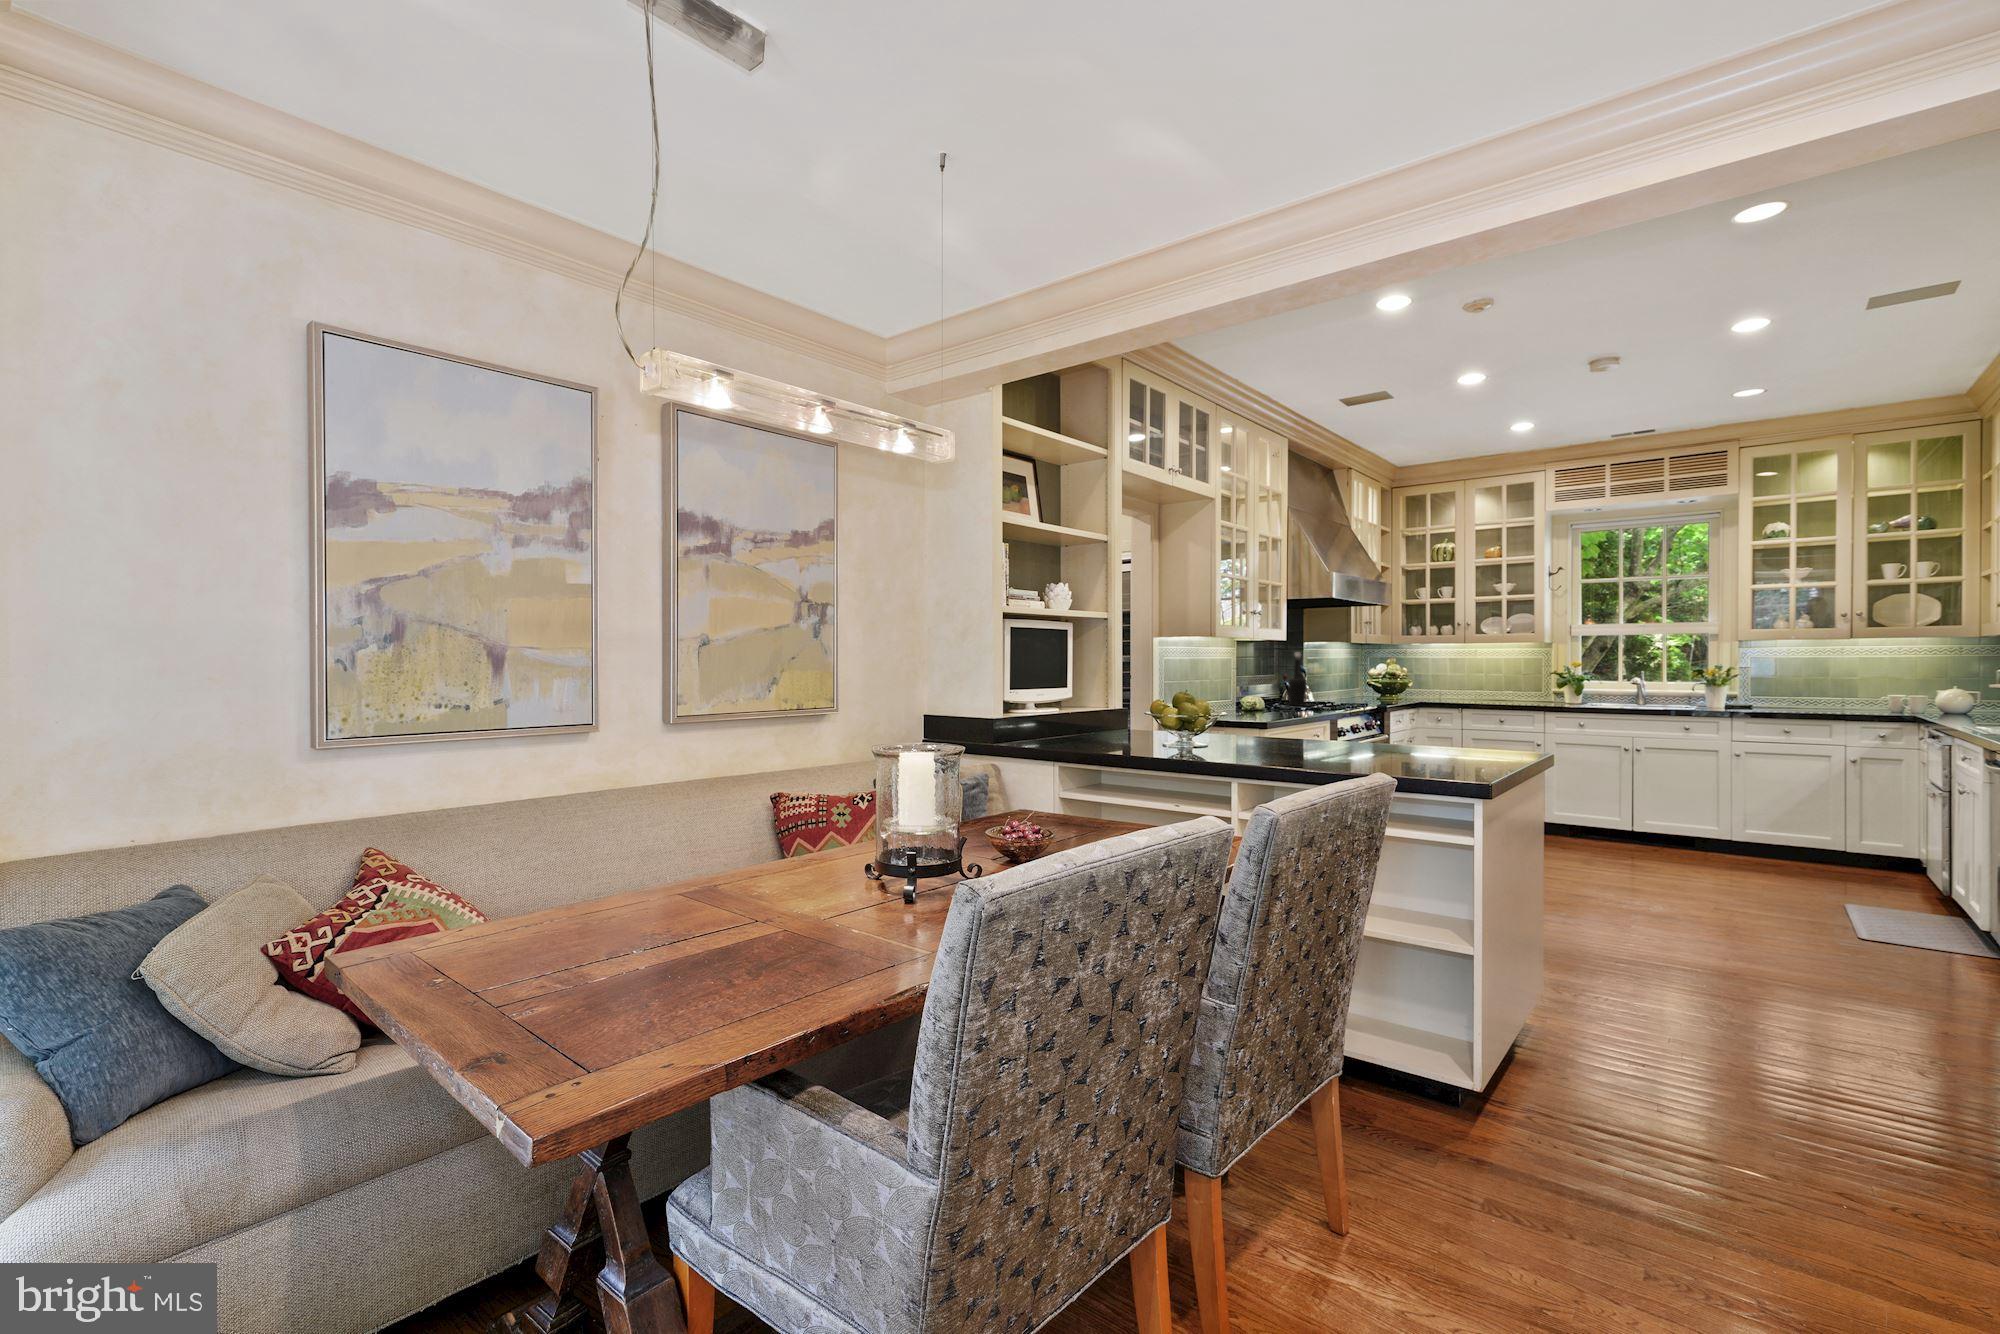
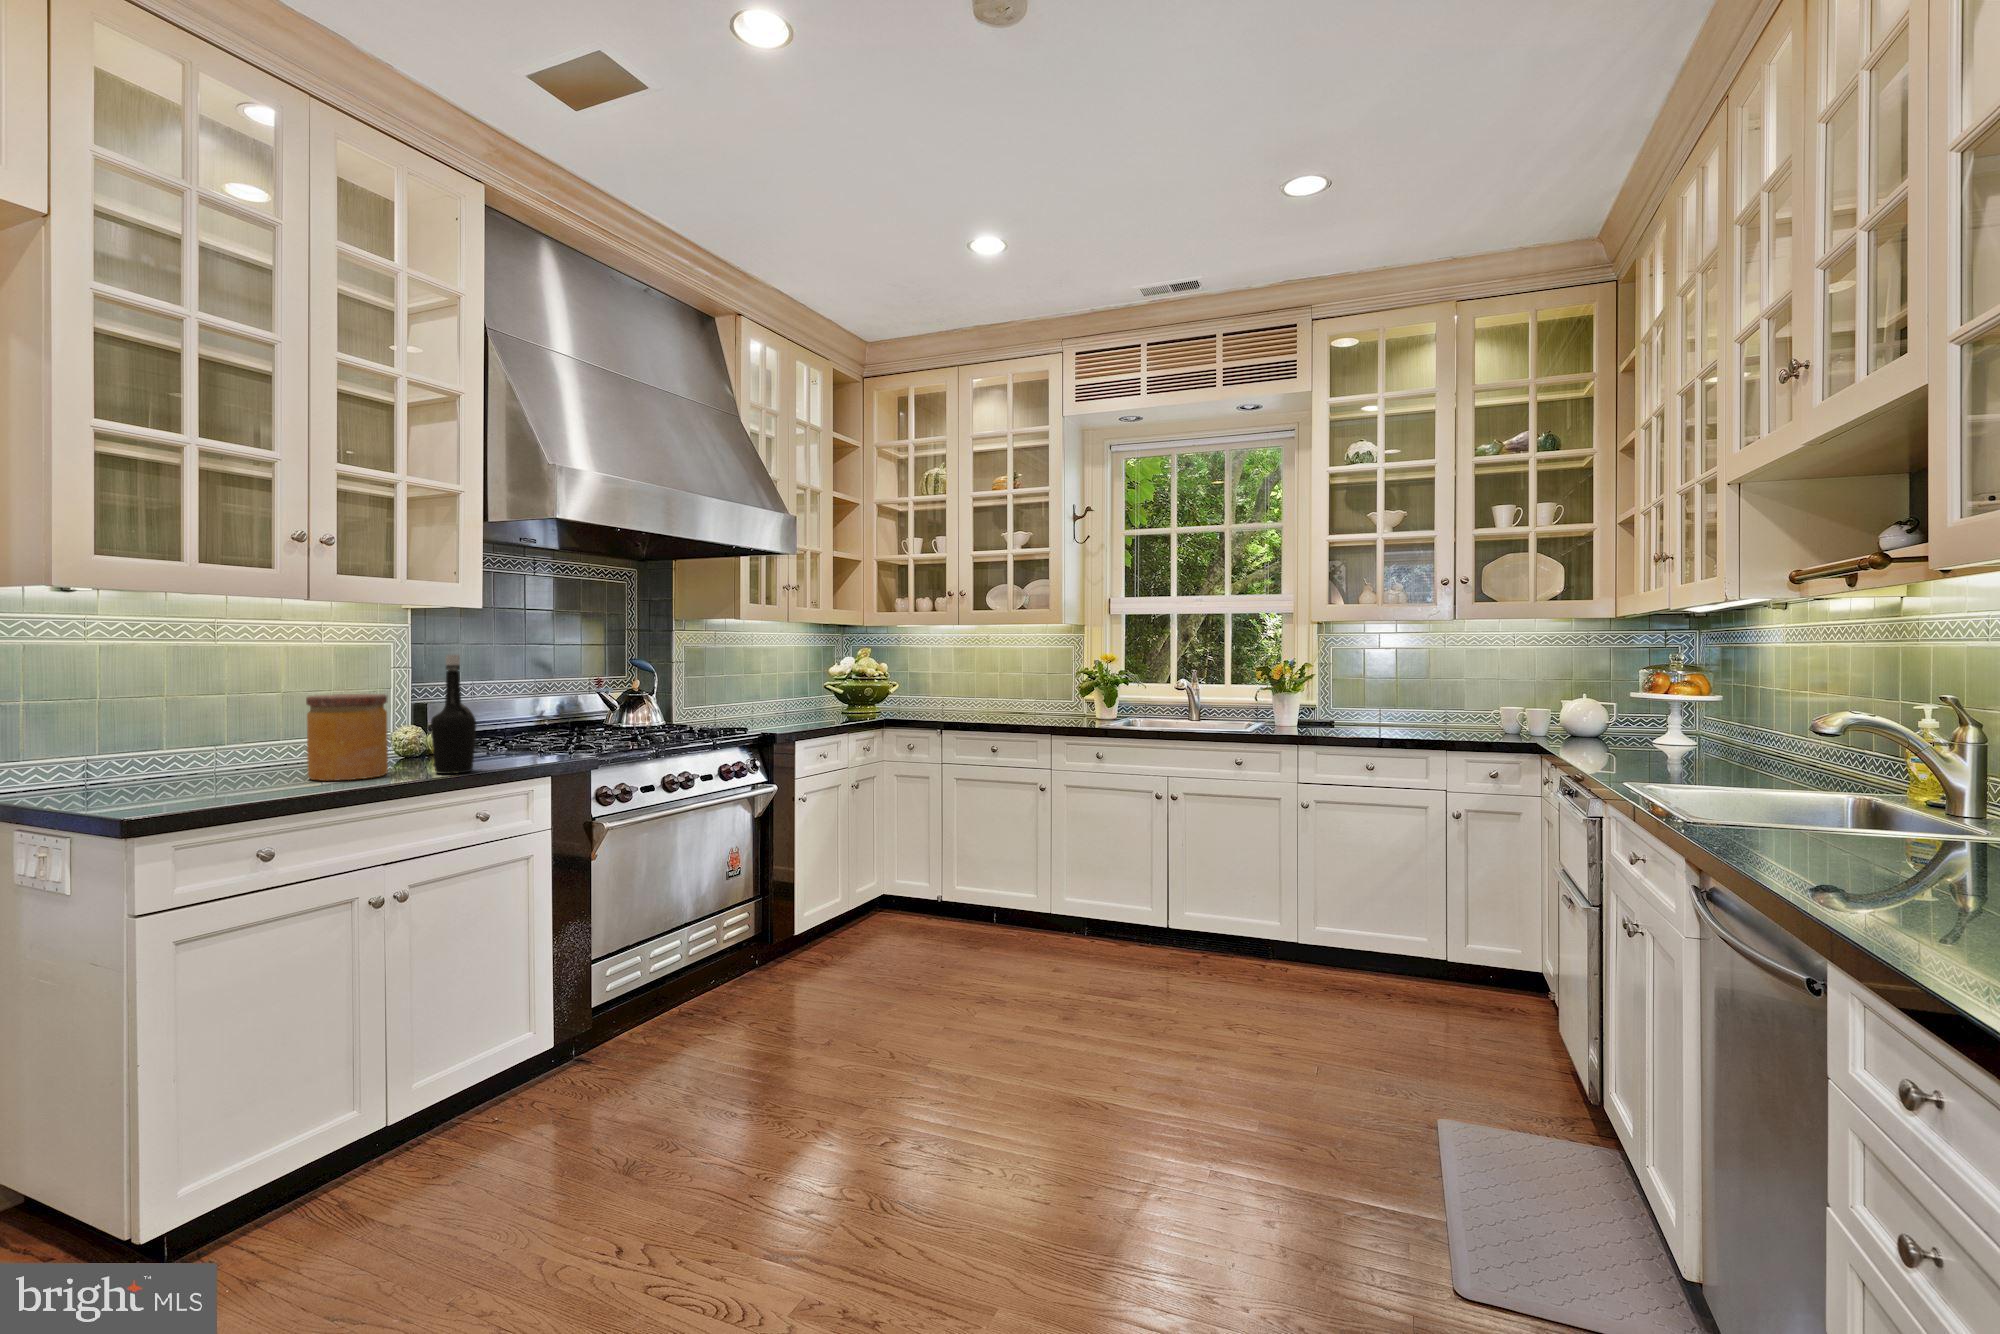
jar: none [1242,669,1273,706] -> present [306,694,388,781]

